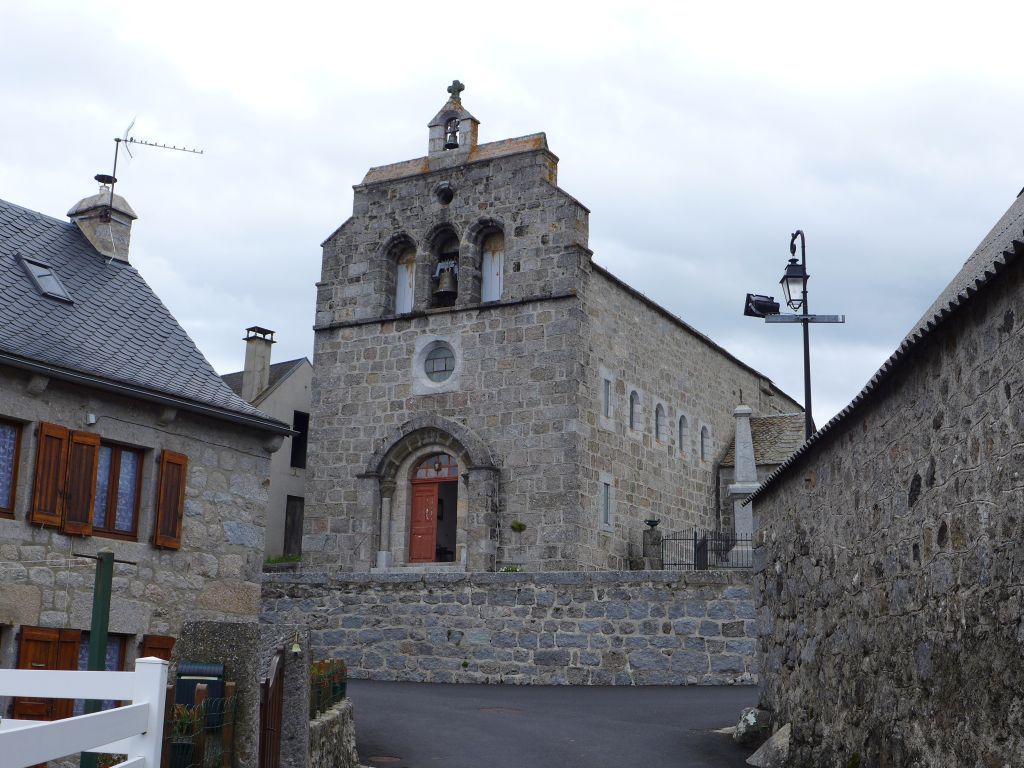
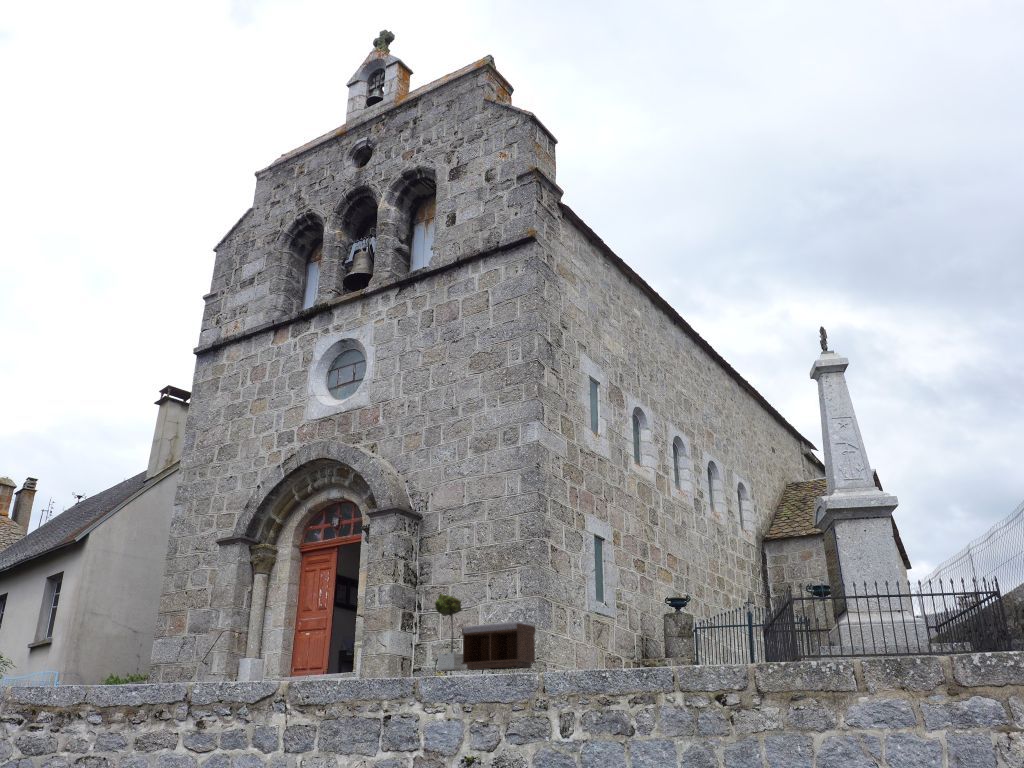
bench: none [528,540,571,565] -> present [461,622,536,670]

